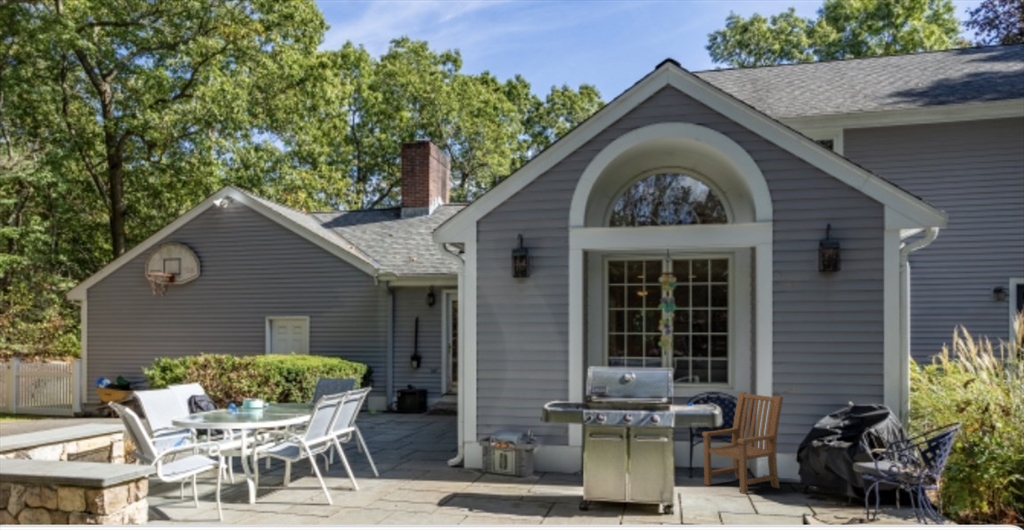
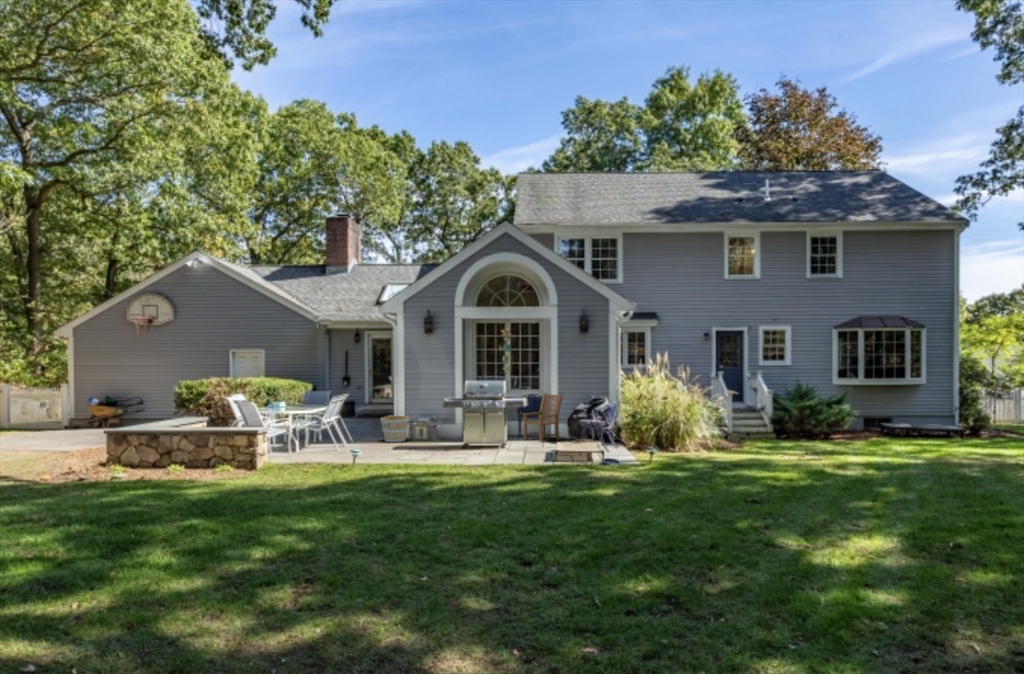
wooden bucket: none [430,428,484,482] -> present [381,415,409,442]

